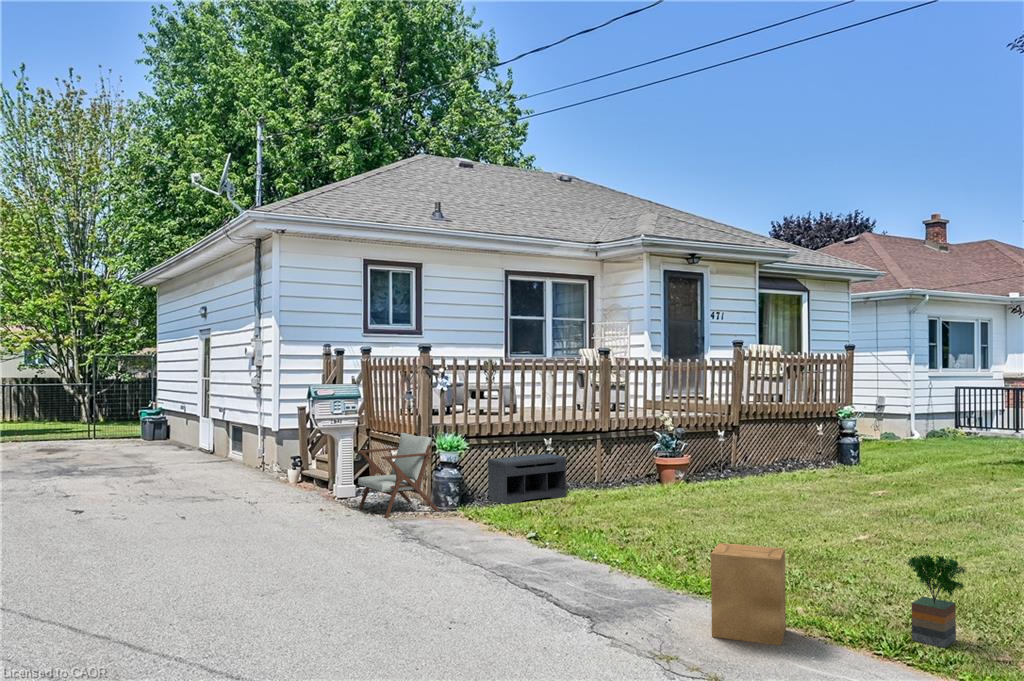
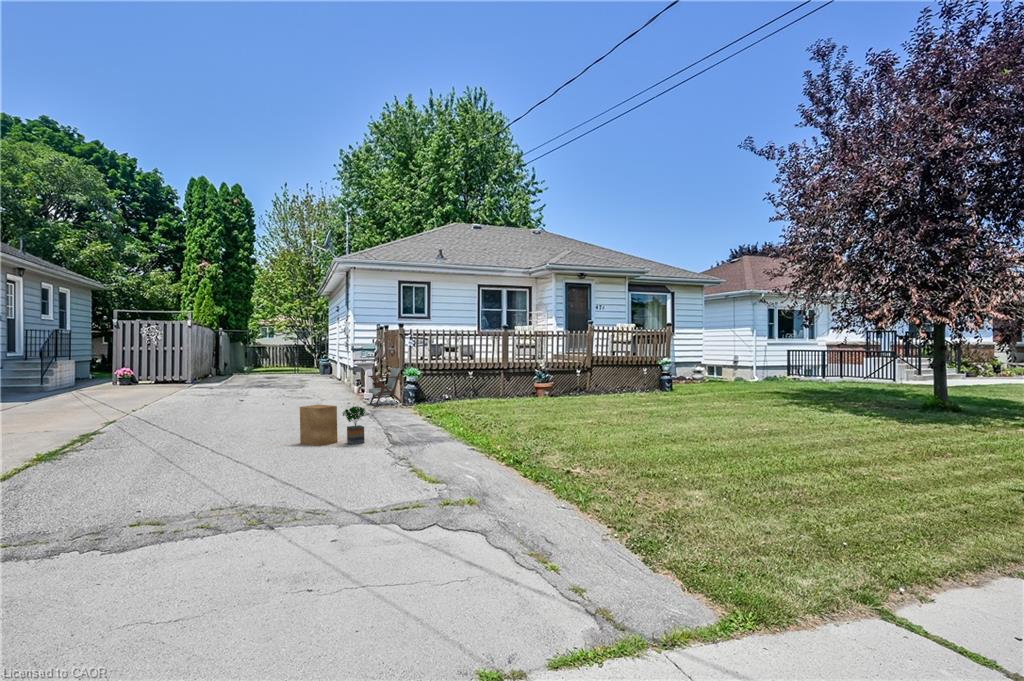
bench: present [488,454,566,504] -> none [437,379,478,403]
cardboard box: present [711,543,786,645] -> present [300,404,337,446]
potted tree: present [908,554,966,648] -> present [343,406,369,445]

